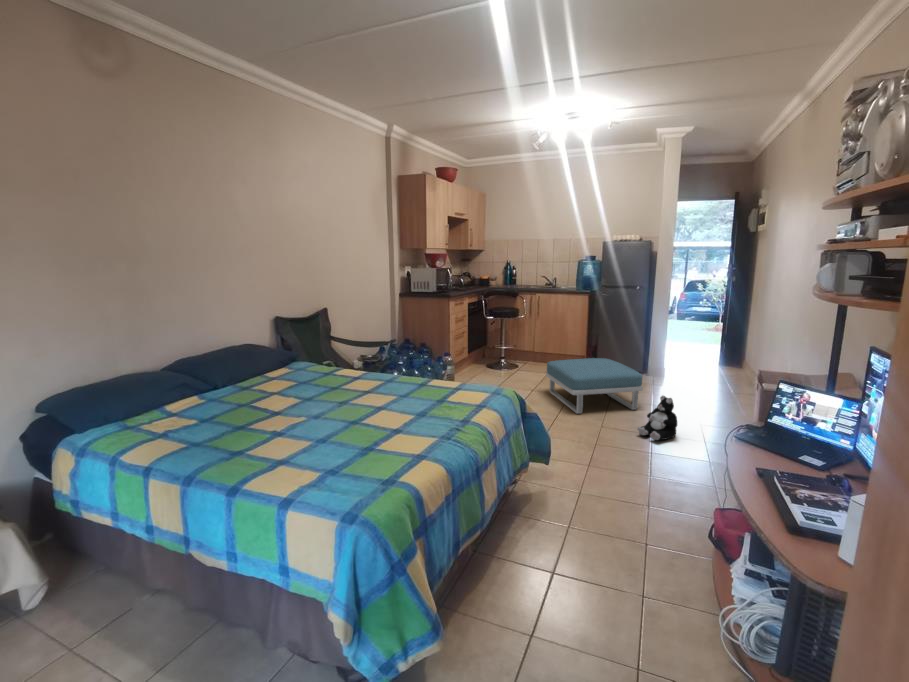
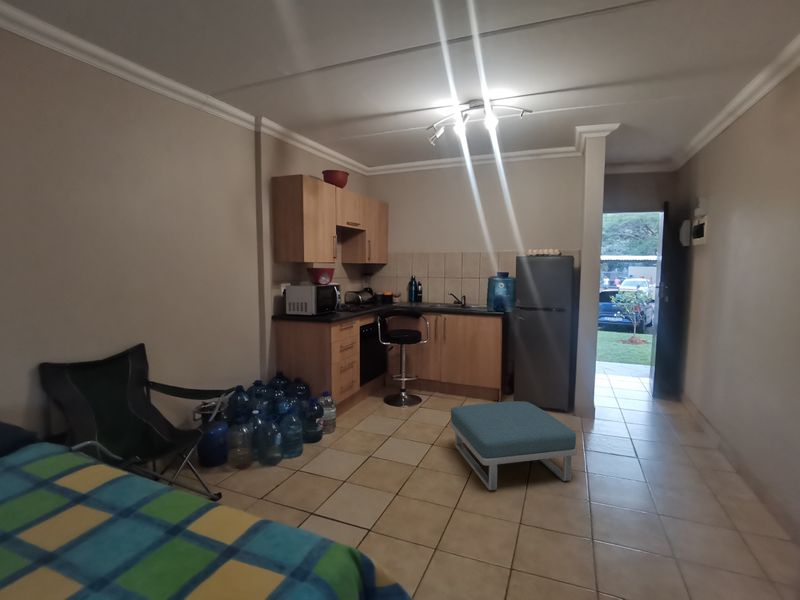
plush toy: present [638,396,677,440] -> none [577,479,638,555]

